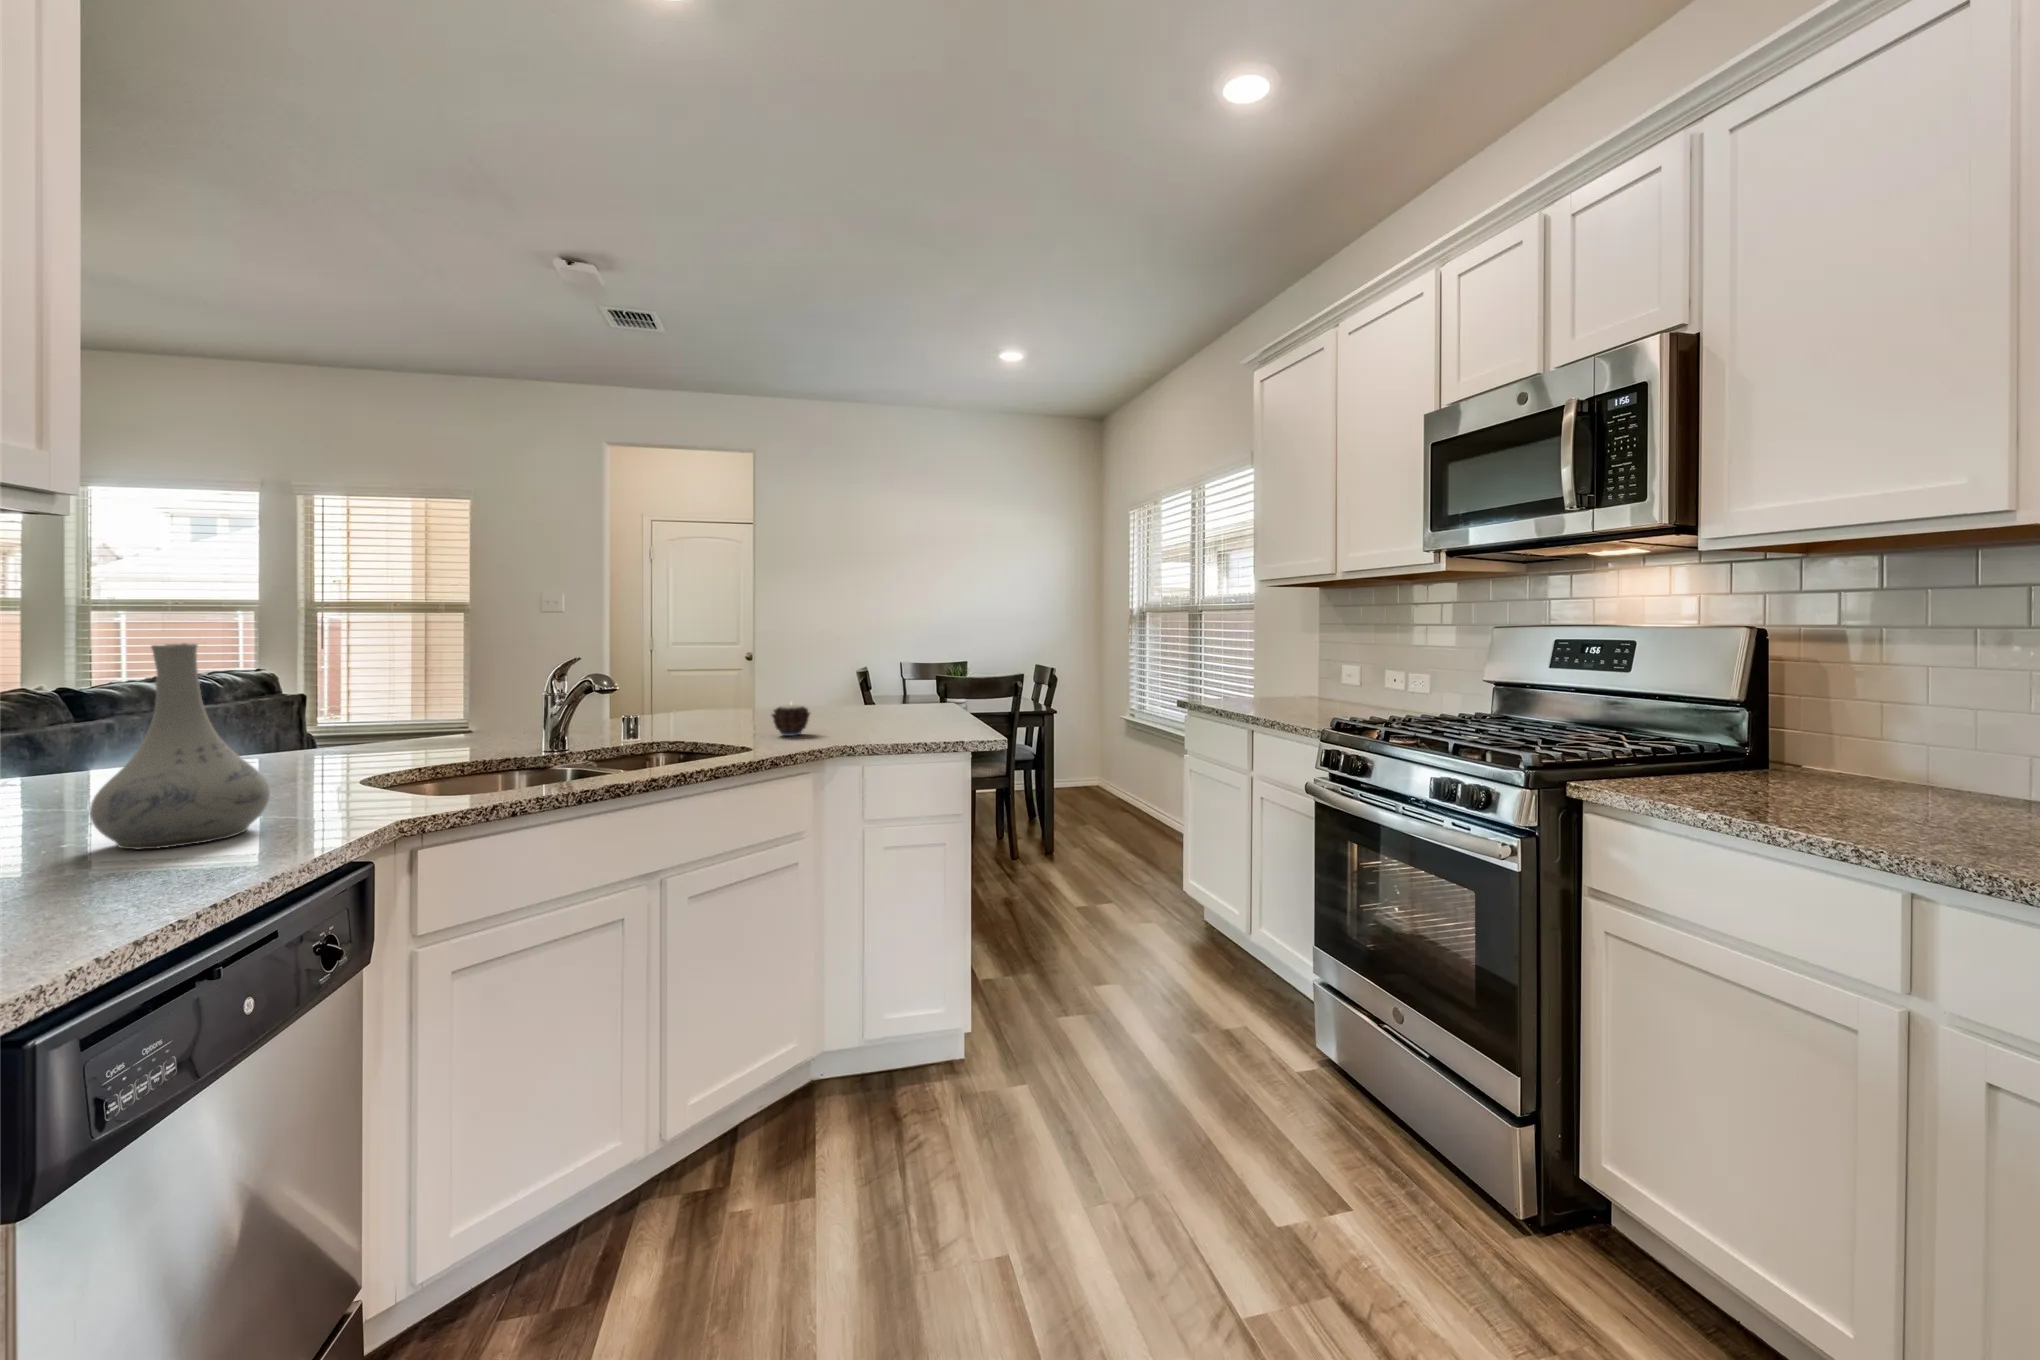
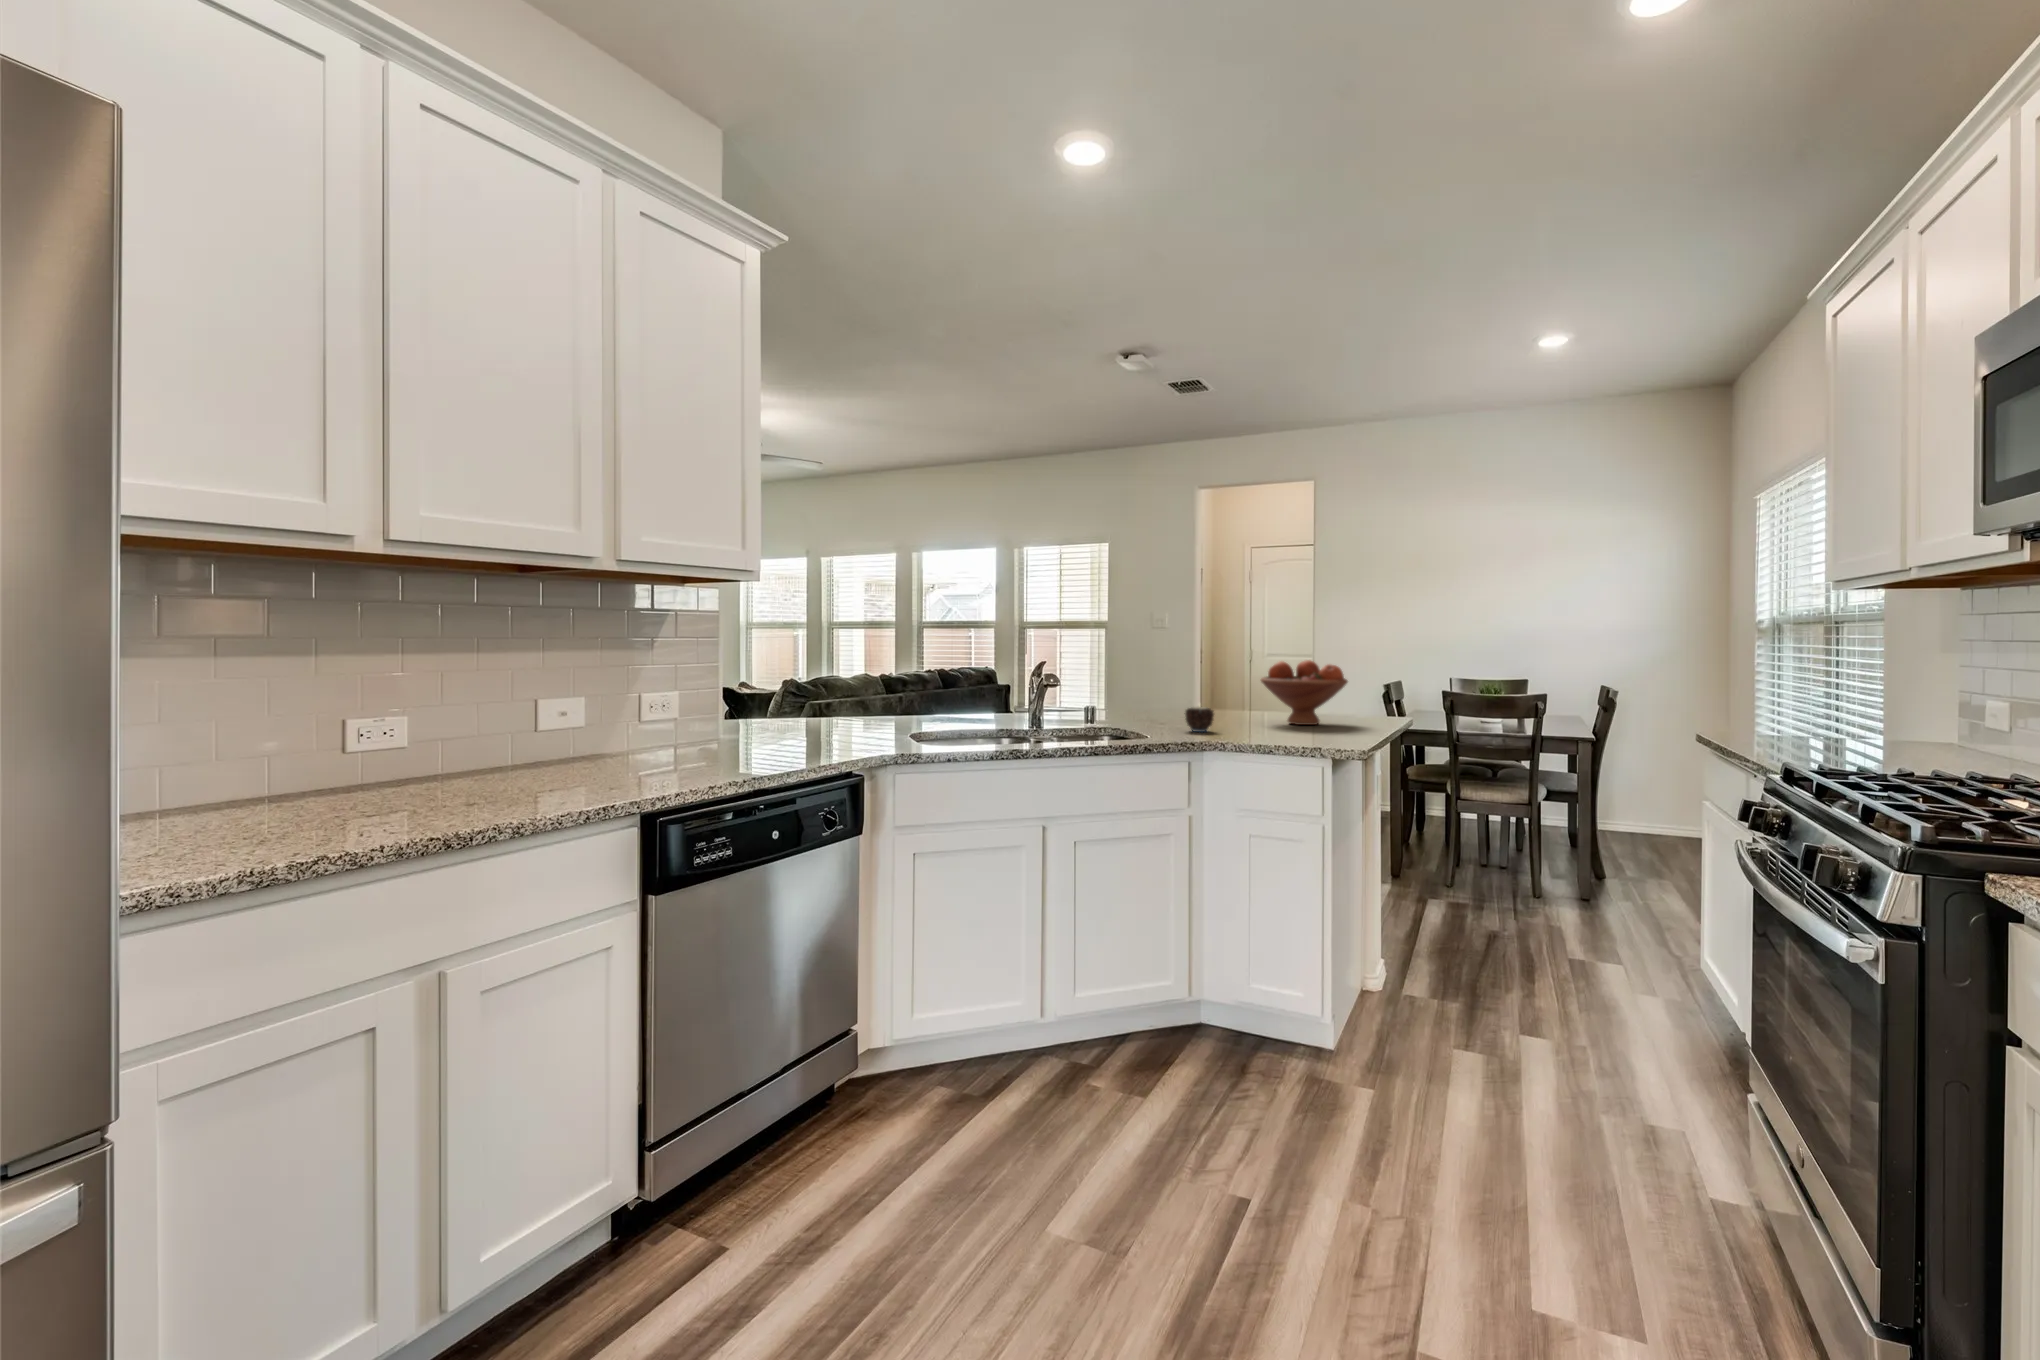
vase: present [90,643,270,849] -> none [795,648,861,752]
fruit bowl: none [832,647,927,717] -> present [1261,660,1348,725]

